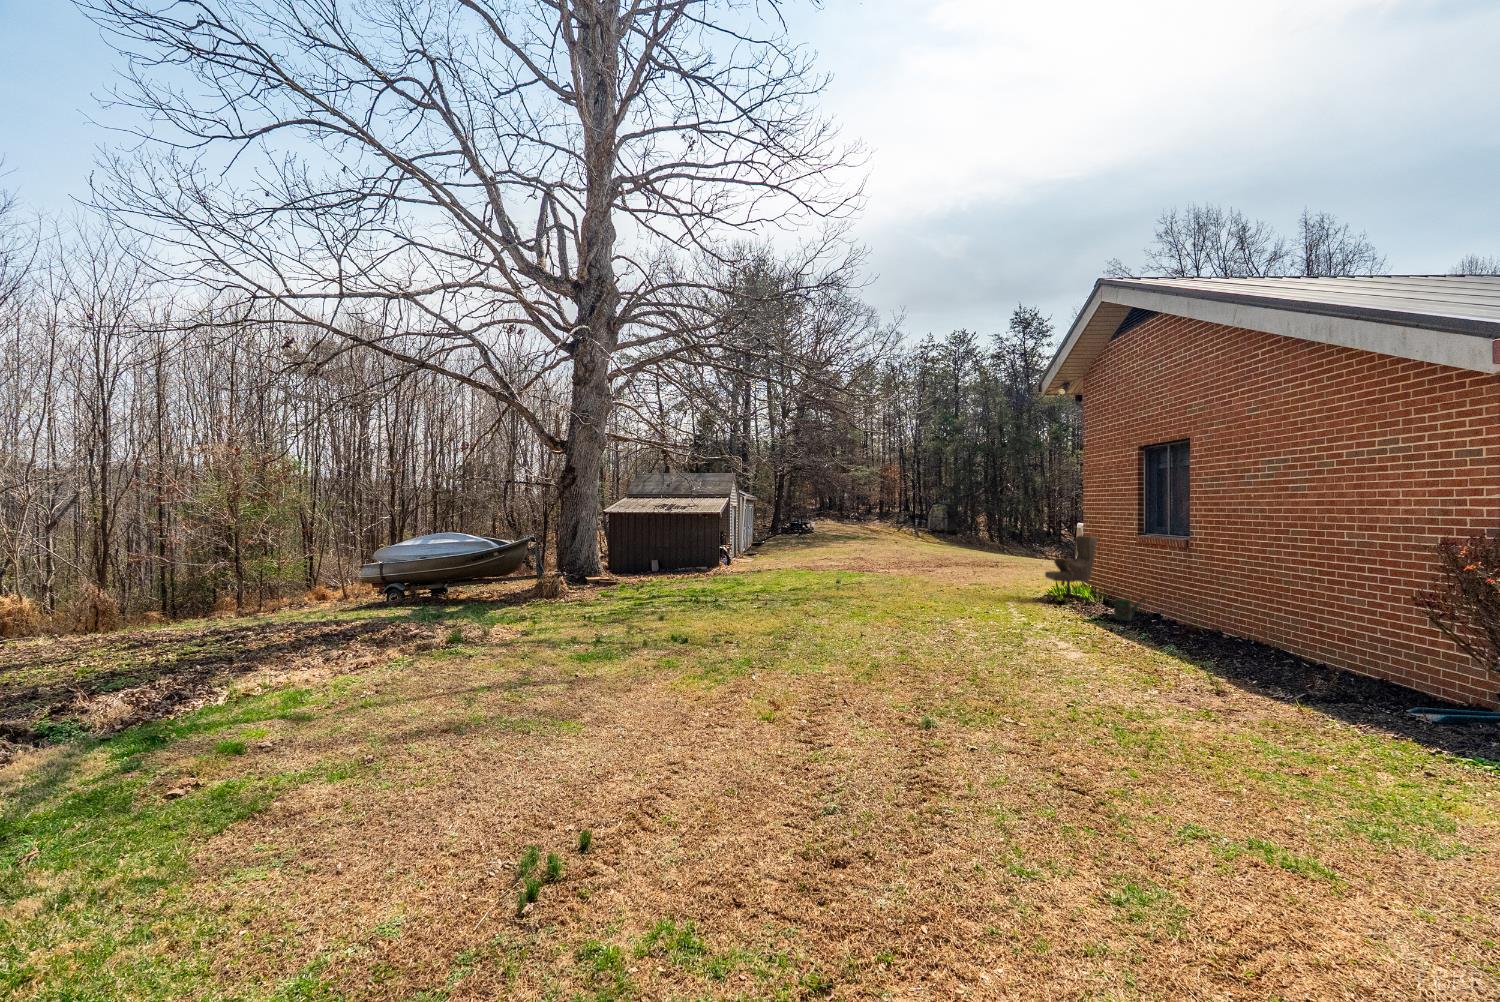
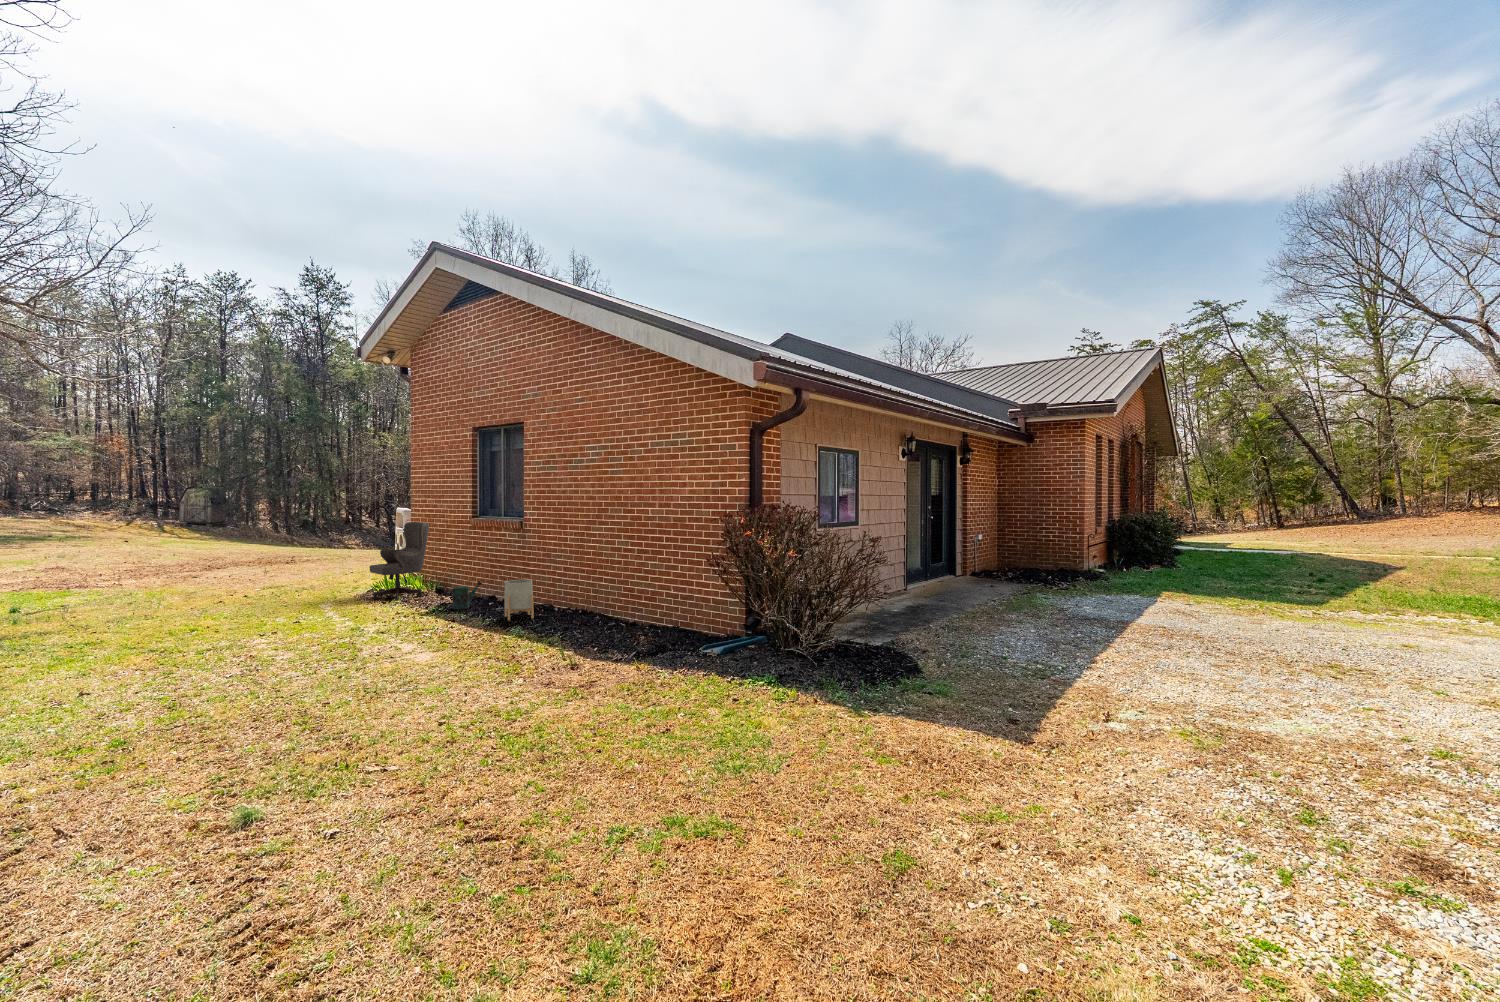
planter: none [1164,598,1197,640] -> present [504,580,534,621]

